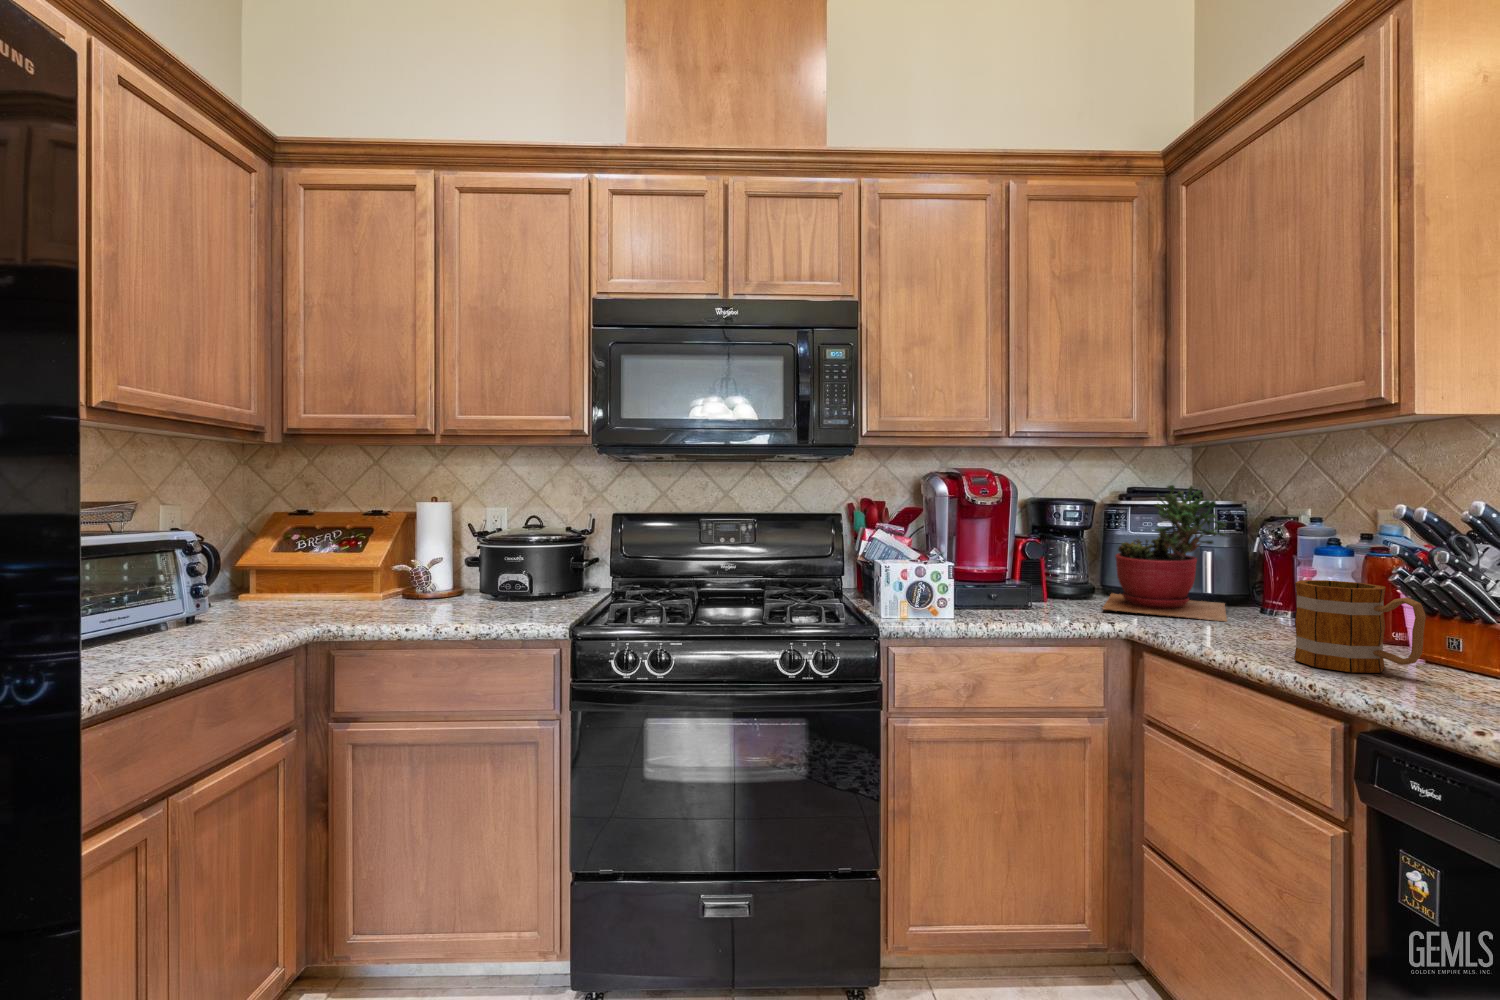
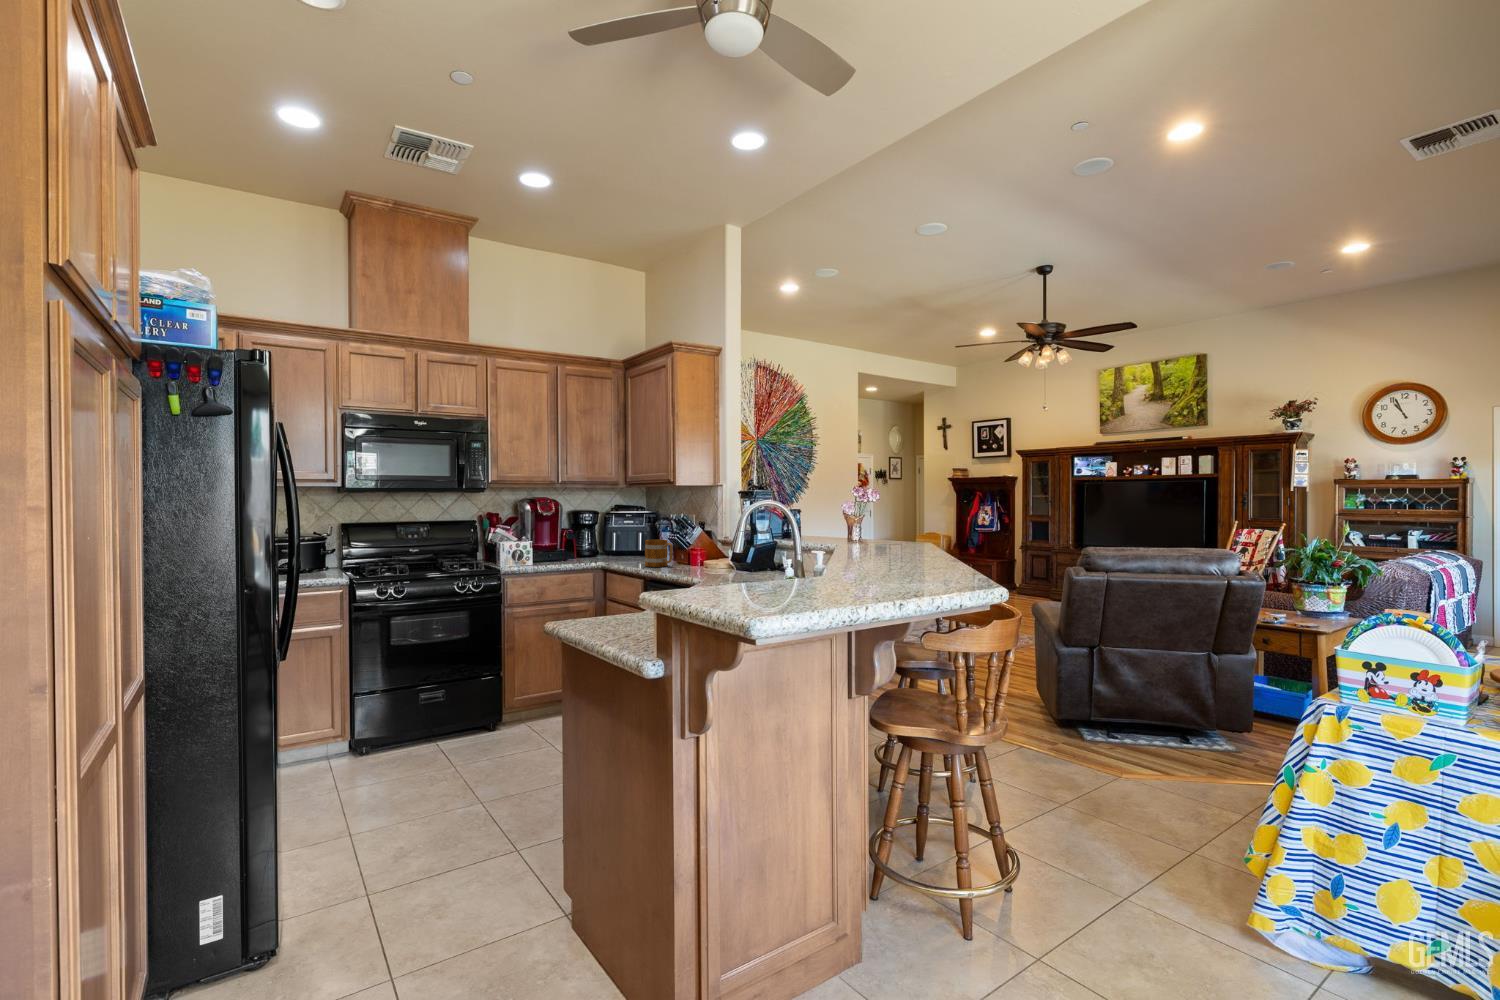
succulent plant: present [1102,485,1227,621] -> none [596,505,646,559]

